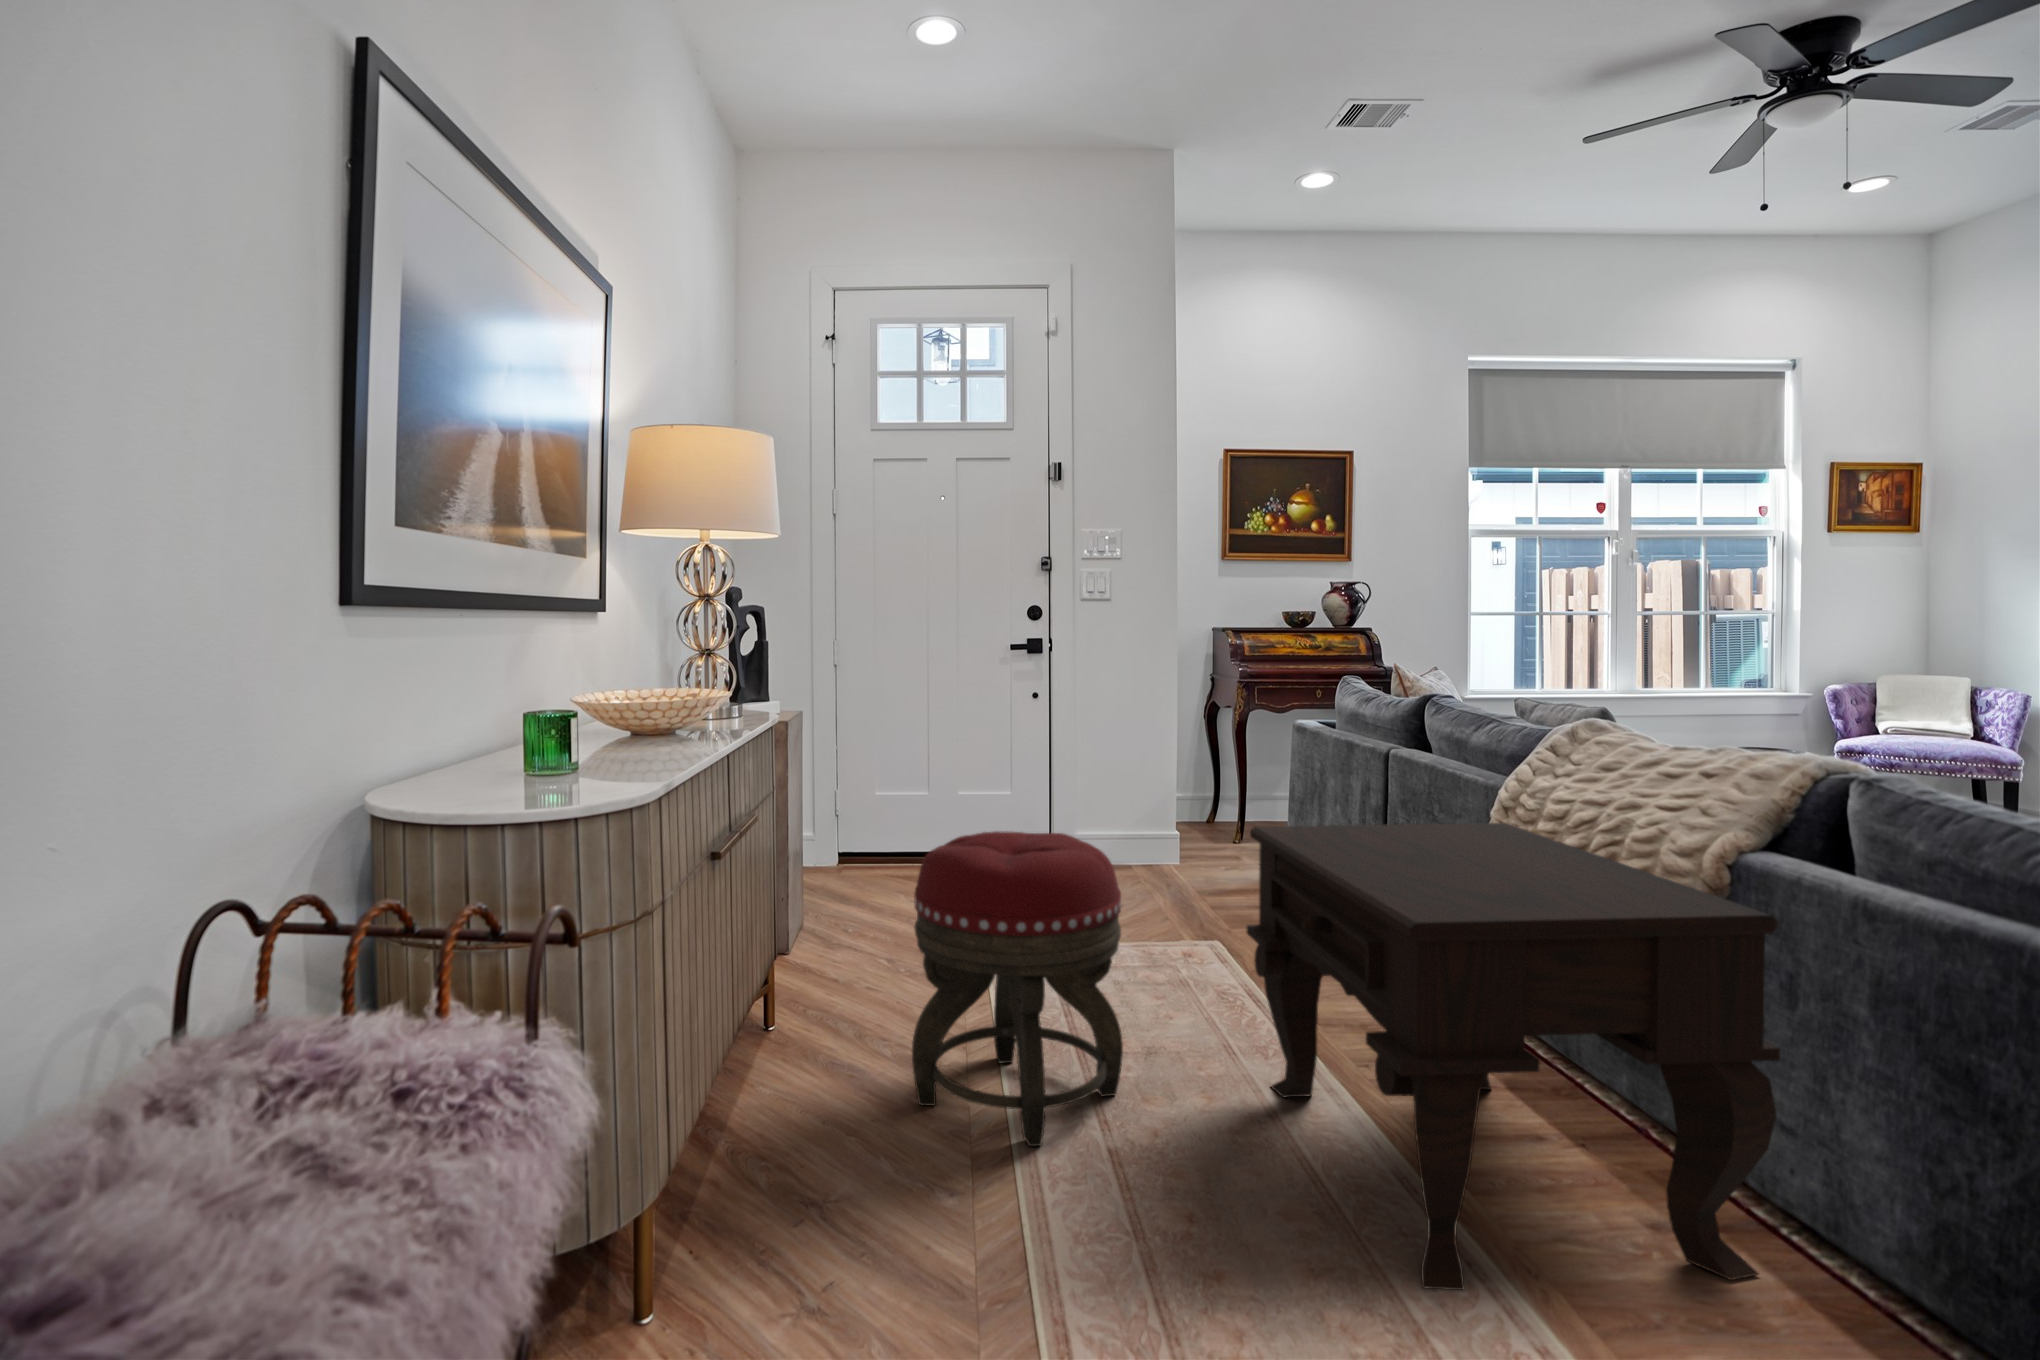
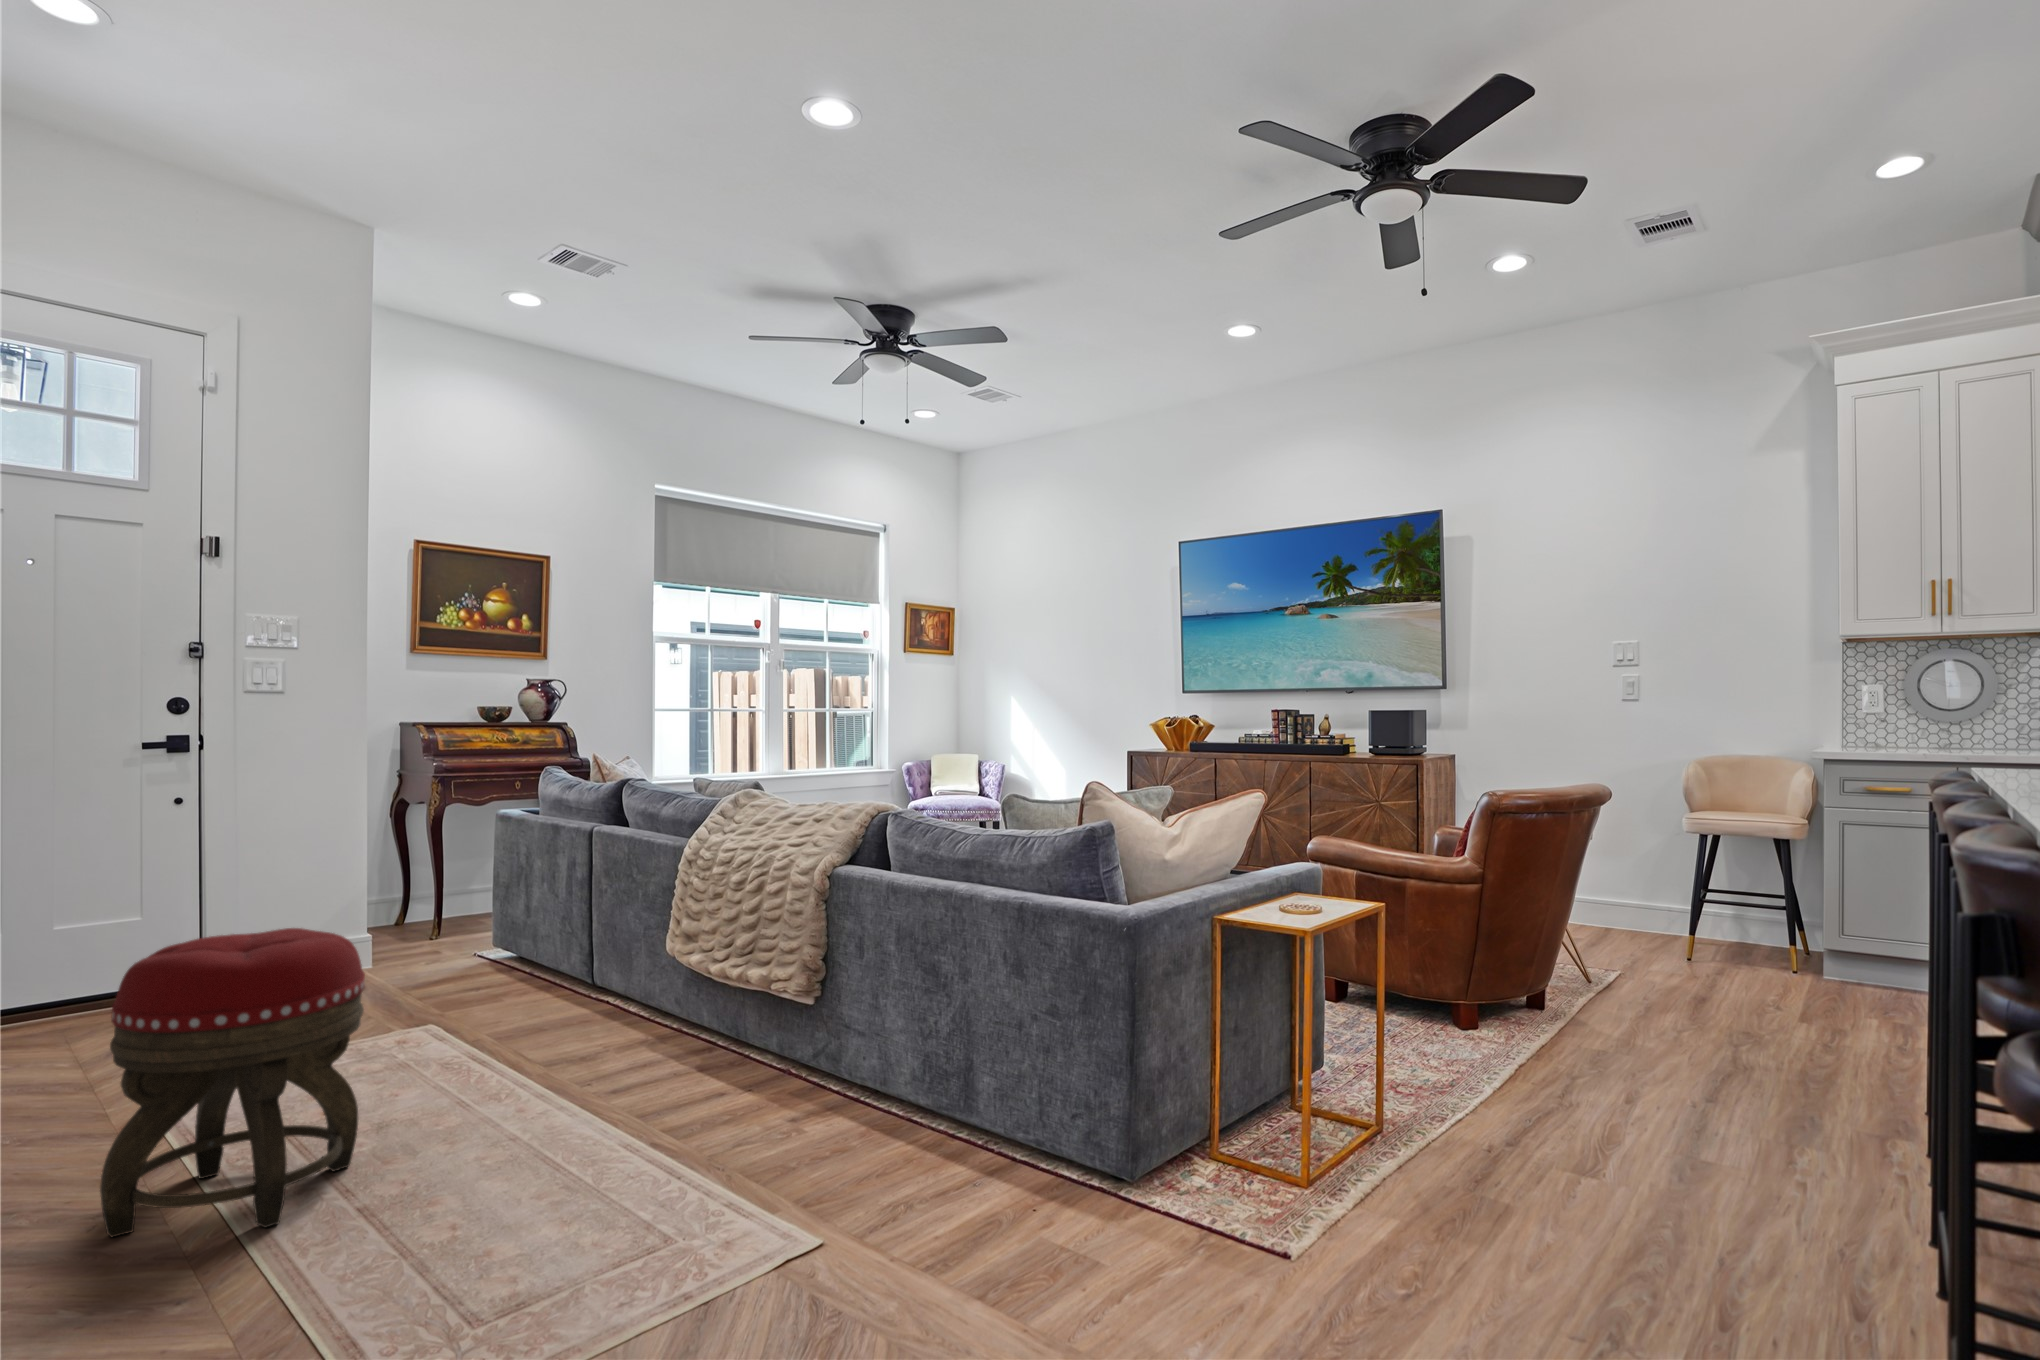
side table: present [1246,823,1780,1290] -> none [483,871,853,1202]

